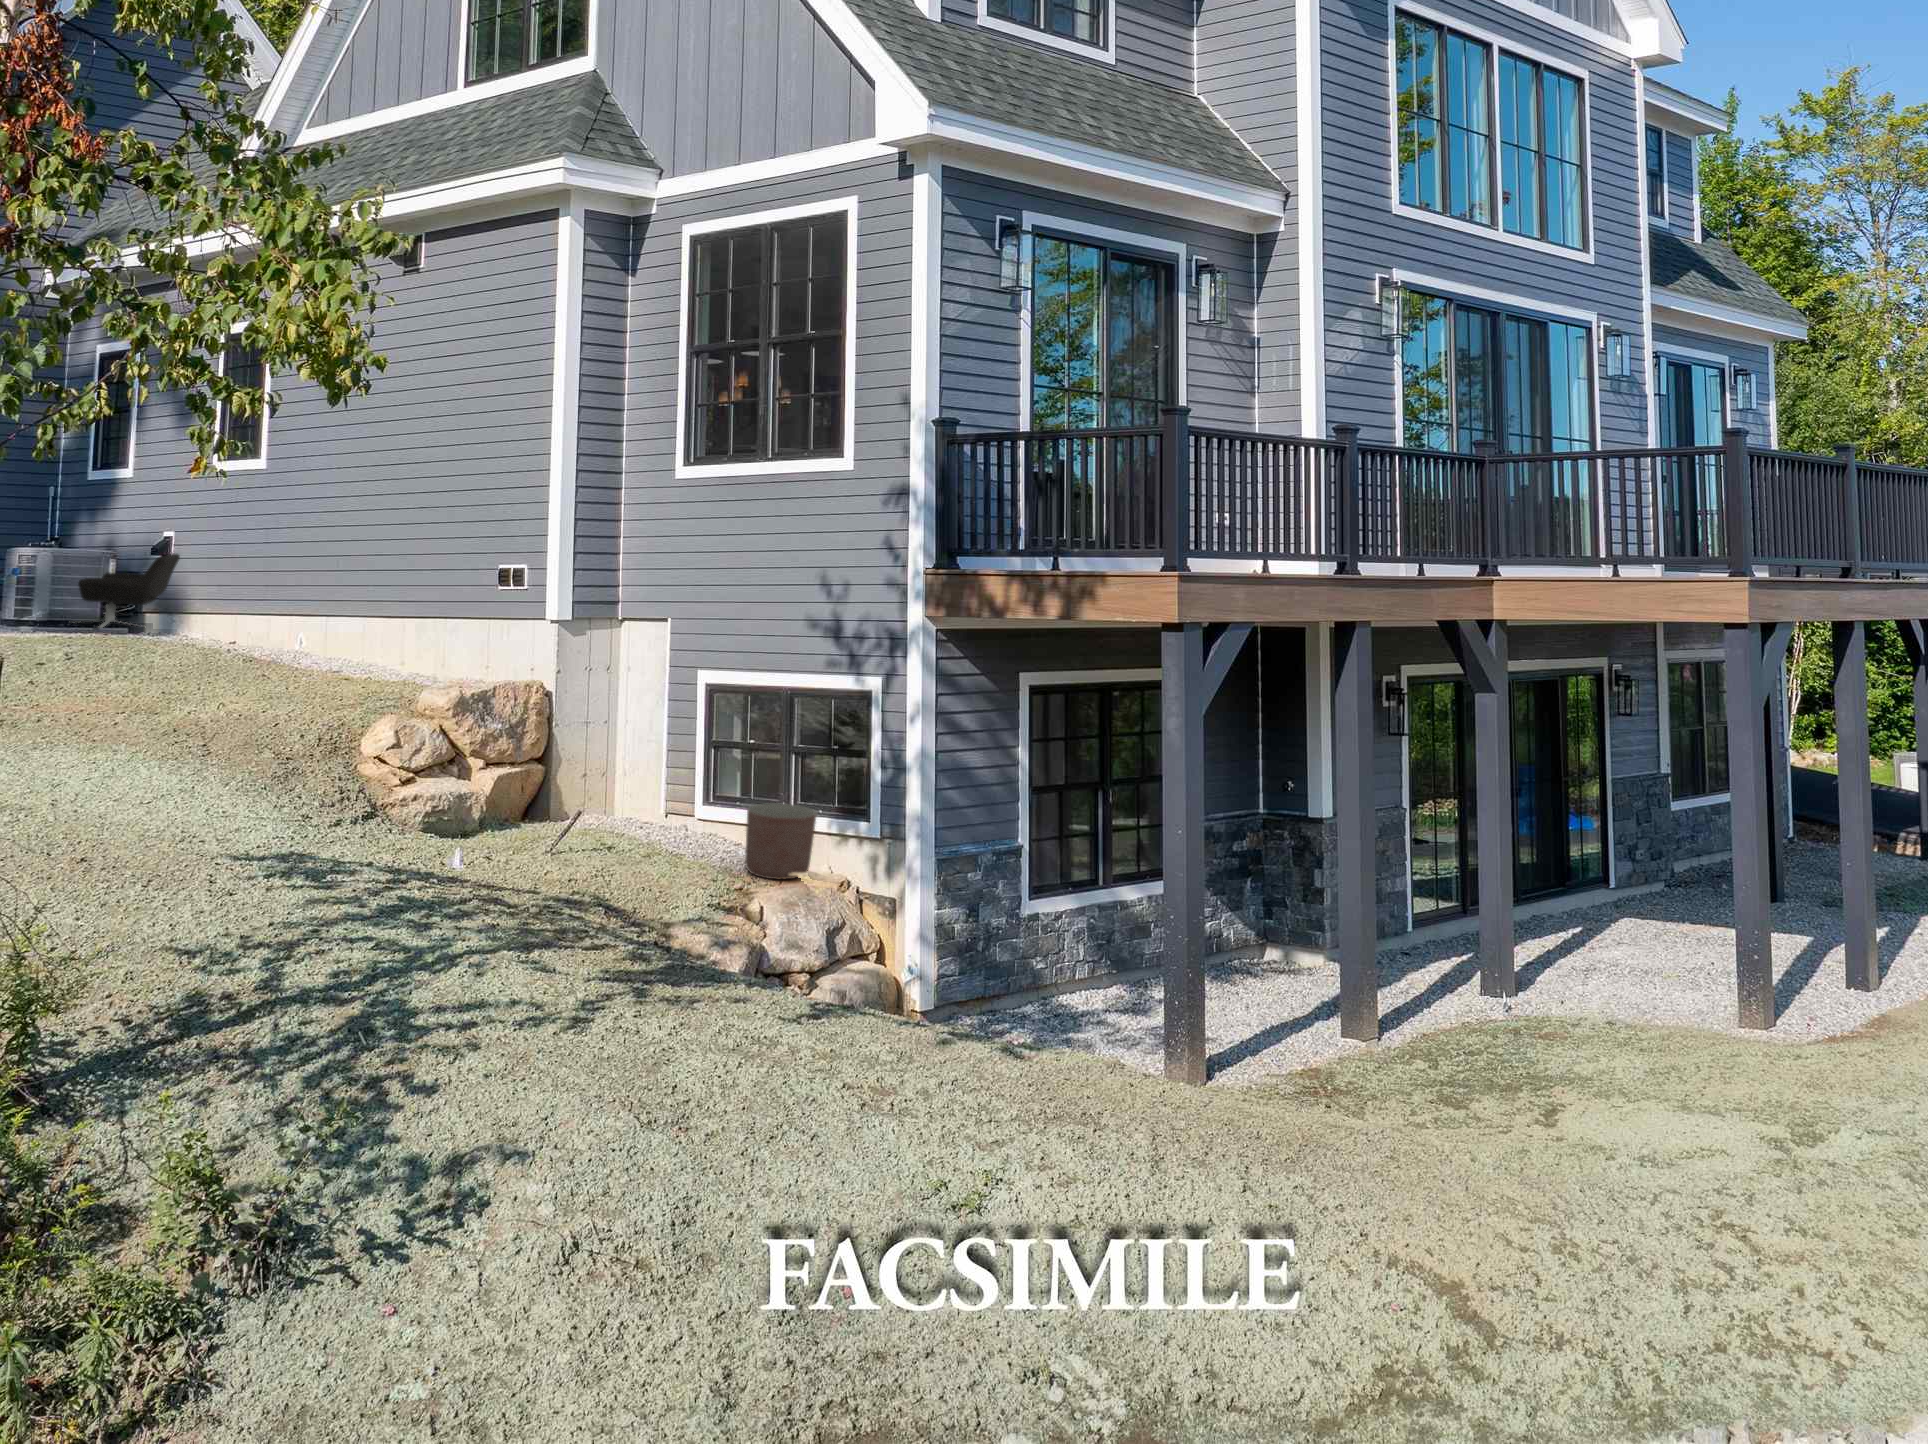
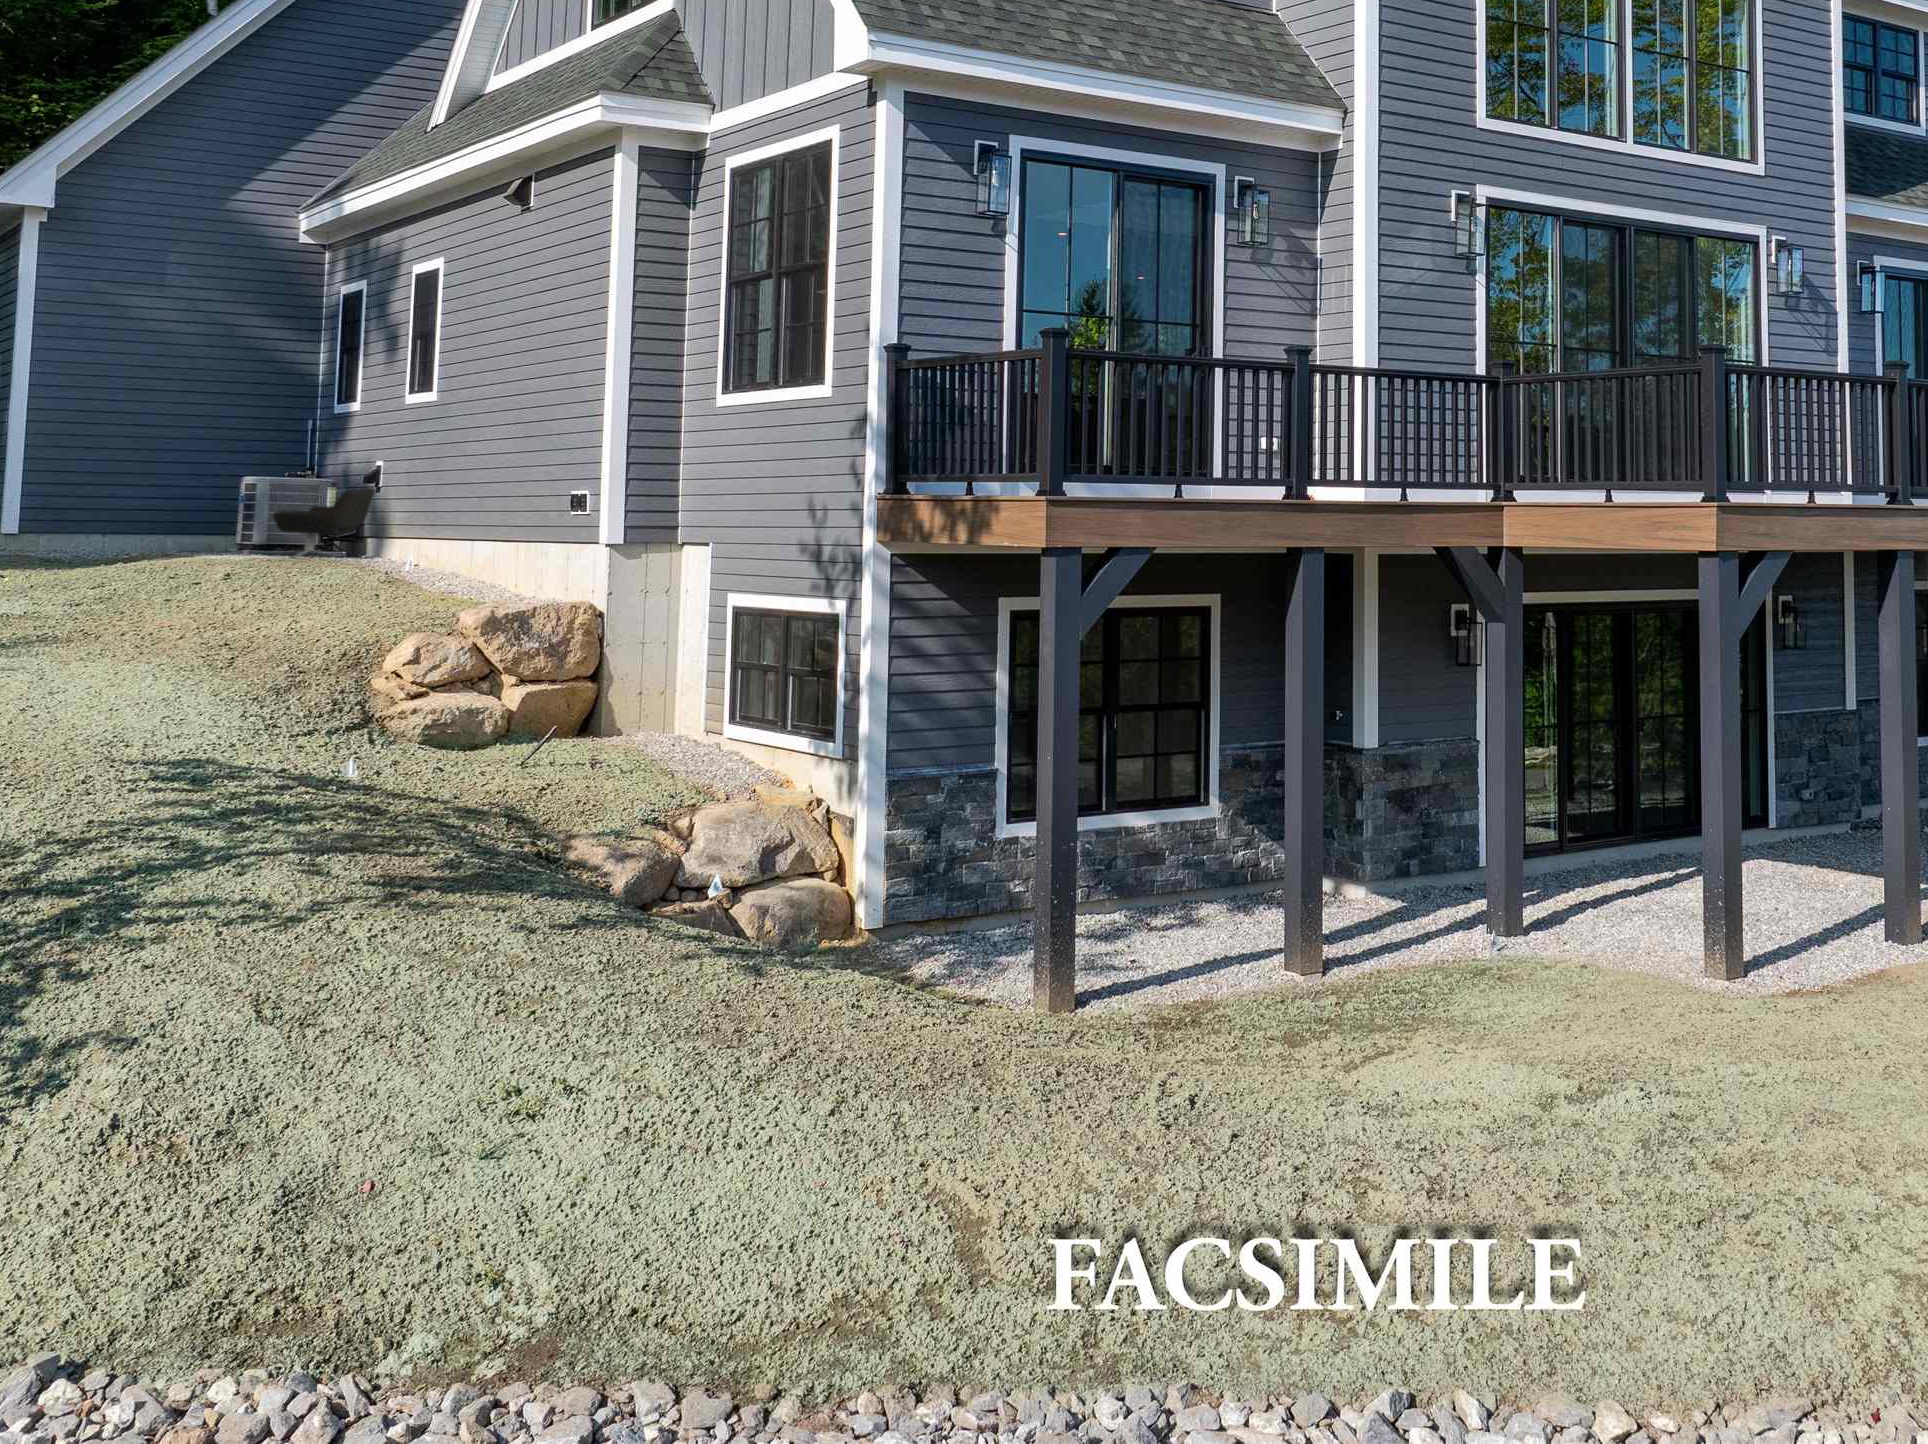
planter: present [745,803,817,879] -> none [729,722,799,795]

